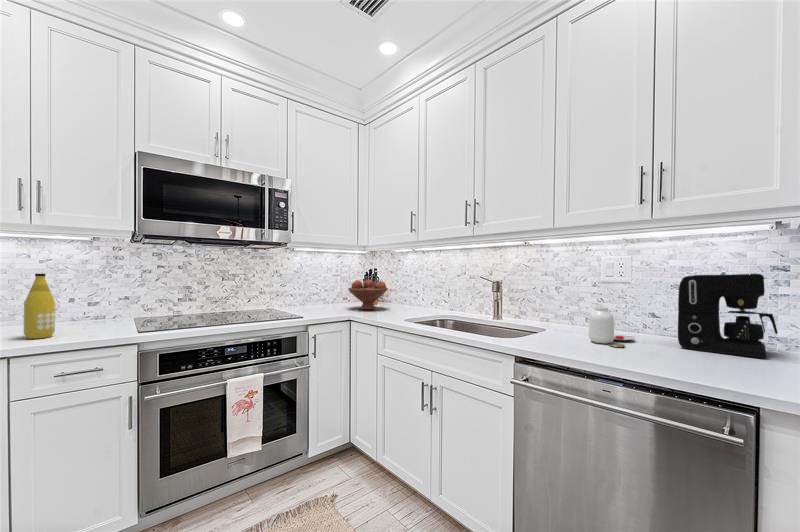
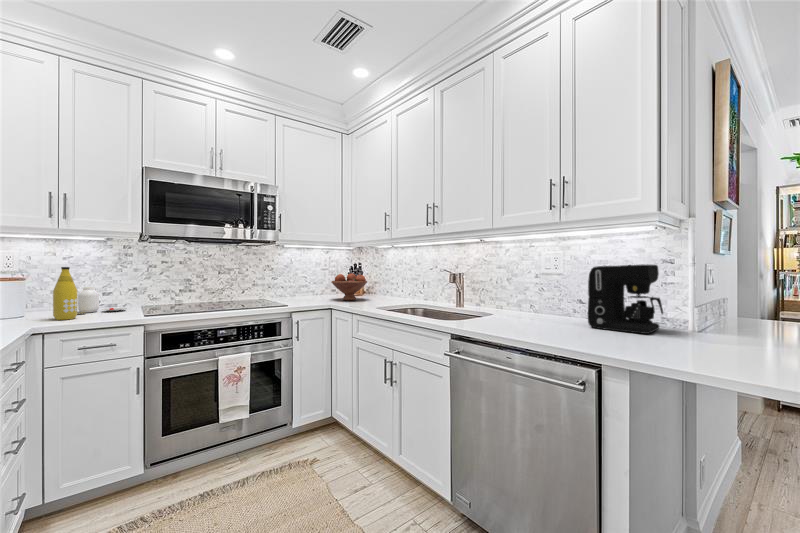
jar: present [589,307,635,347] -> present [78,287,127,314]

